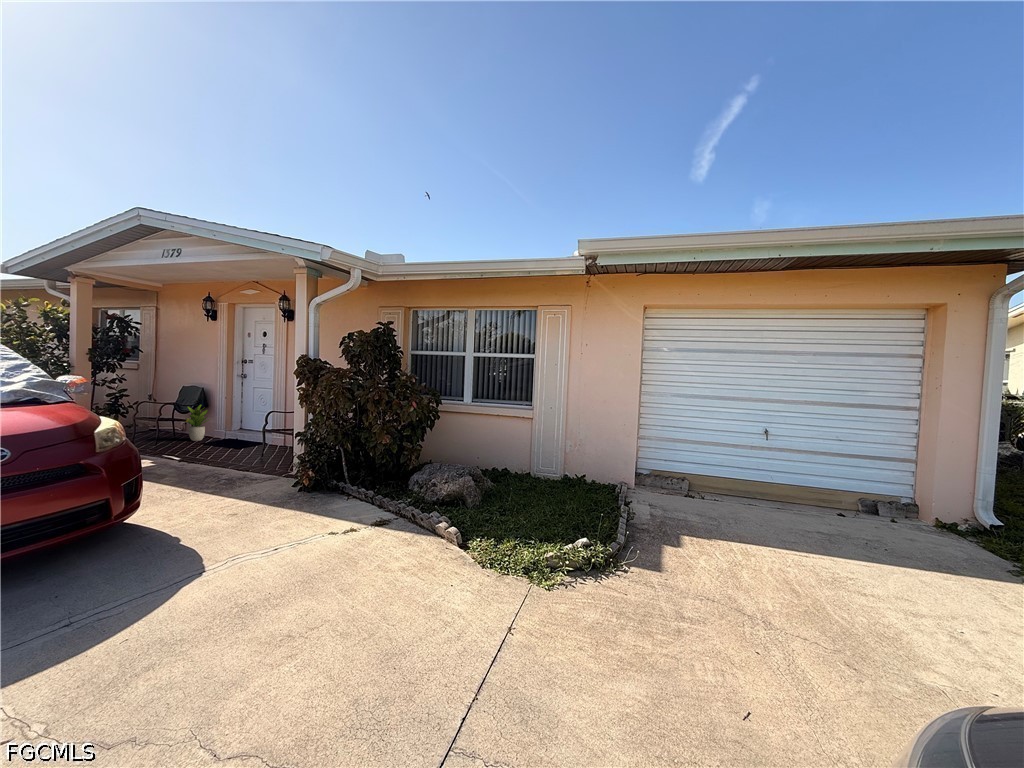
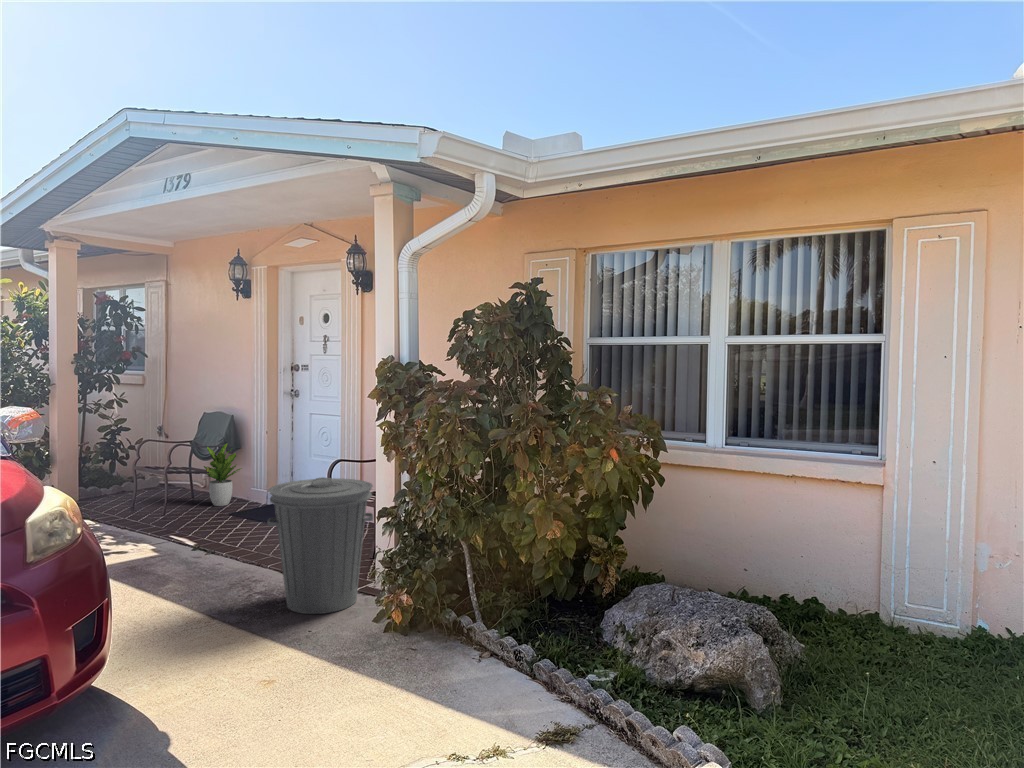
trash can: none [232,418,294,488] -> present [268,477,373,614]

